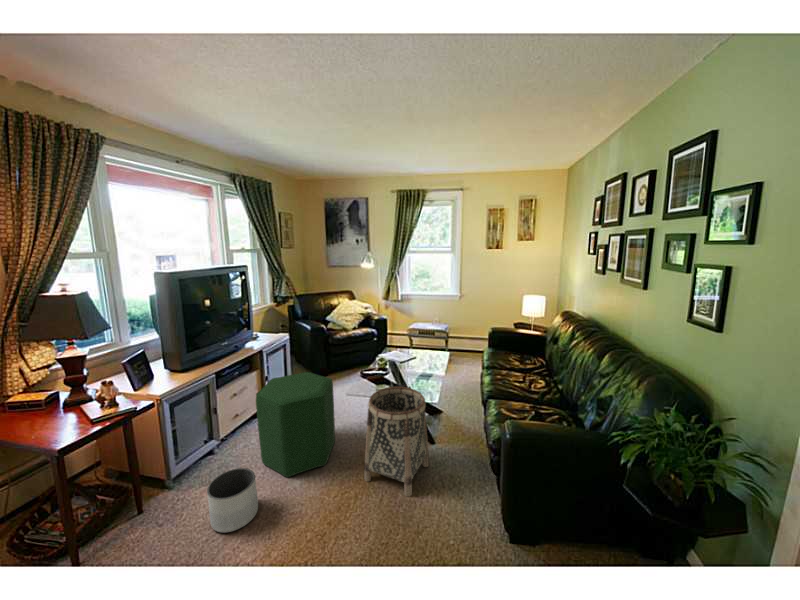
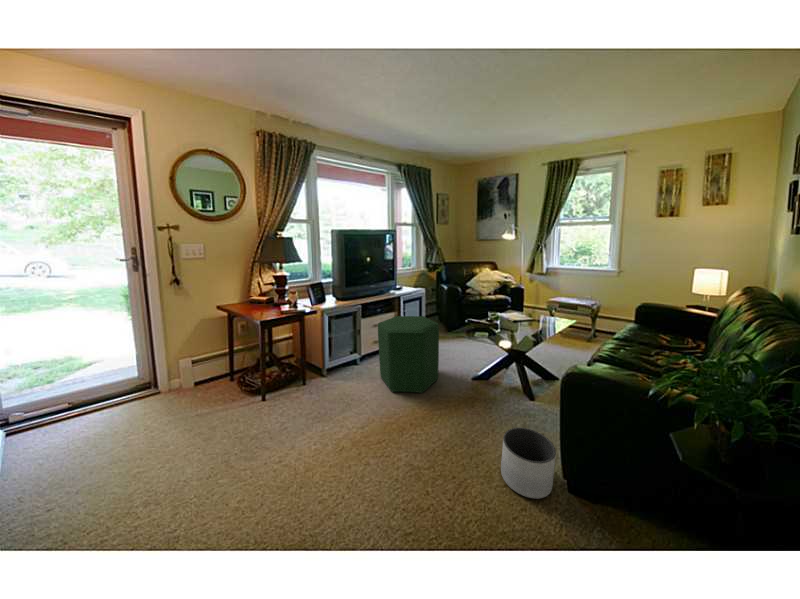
basket: present [364,387,429,497] -> none [448,338,517,443]
planter: present [207,468,258,533] -> present [501,428,556,499]

